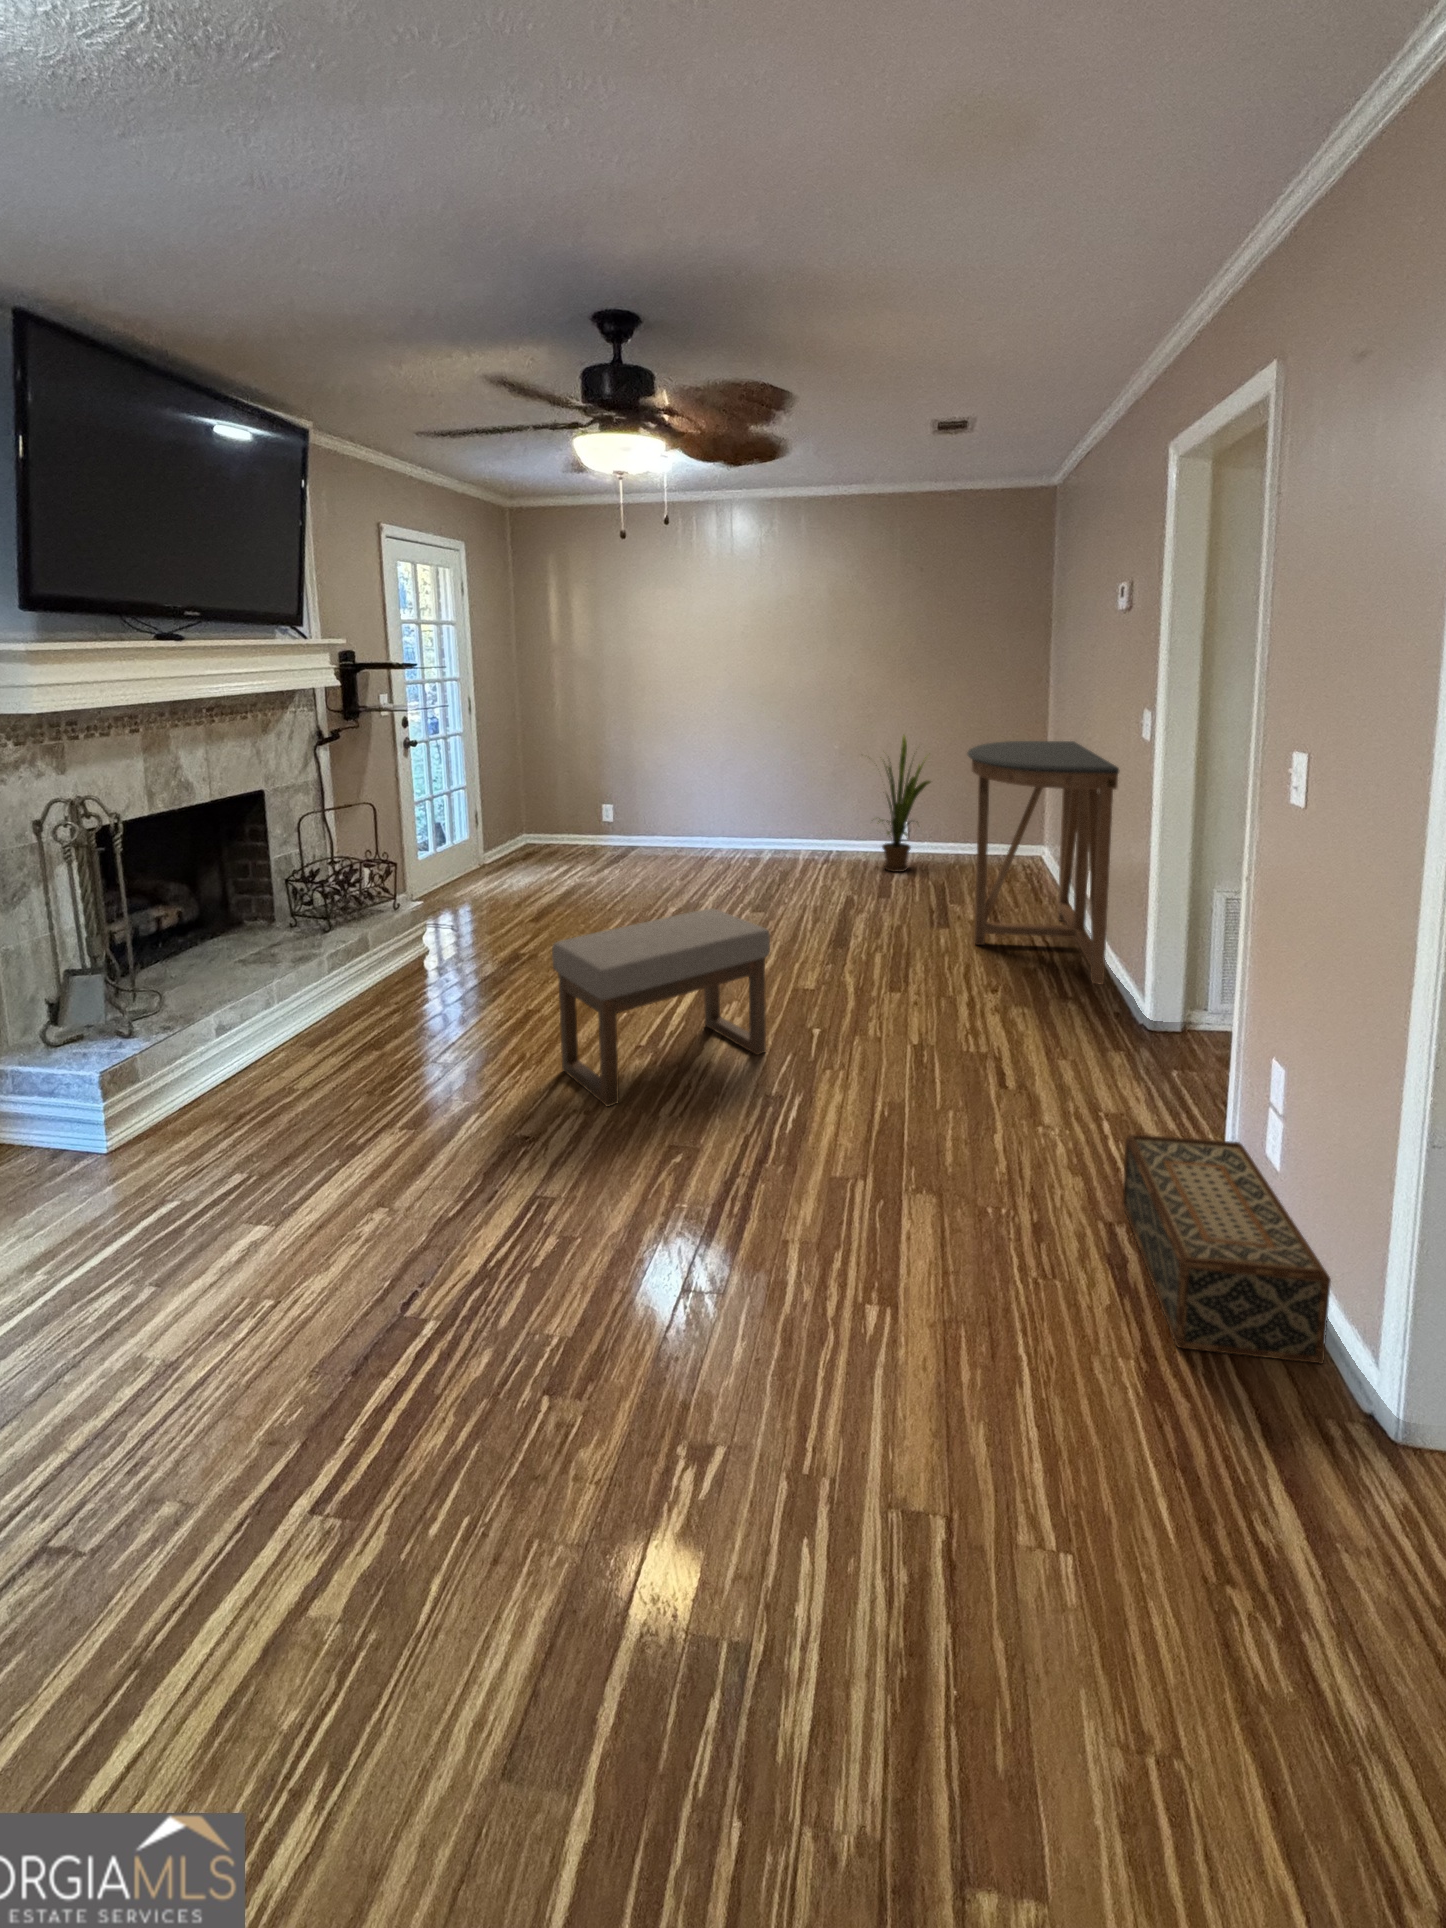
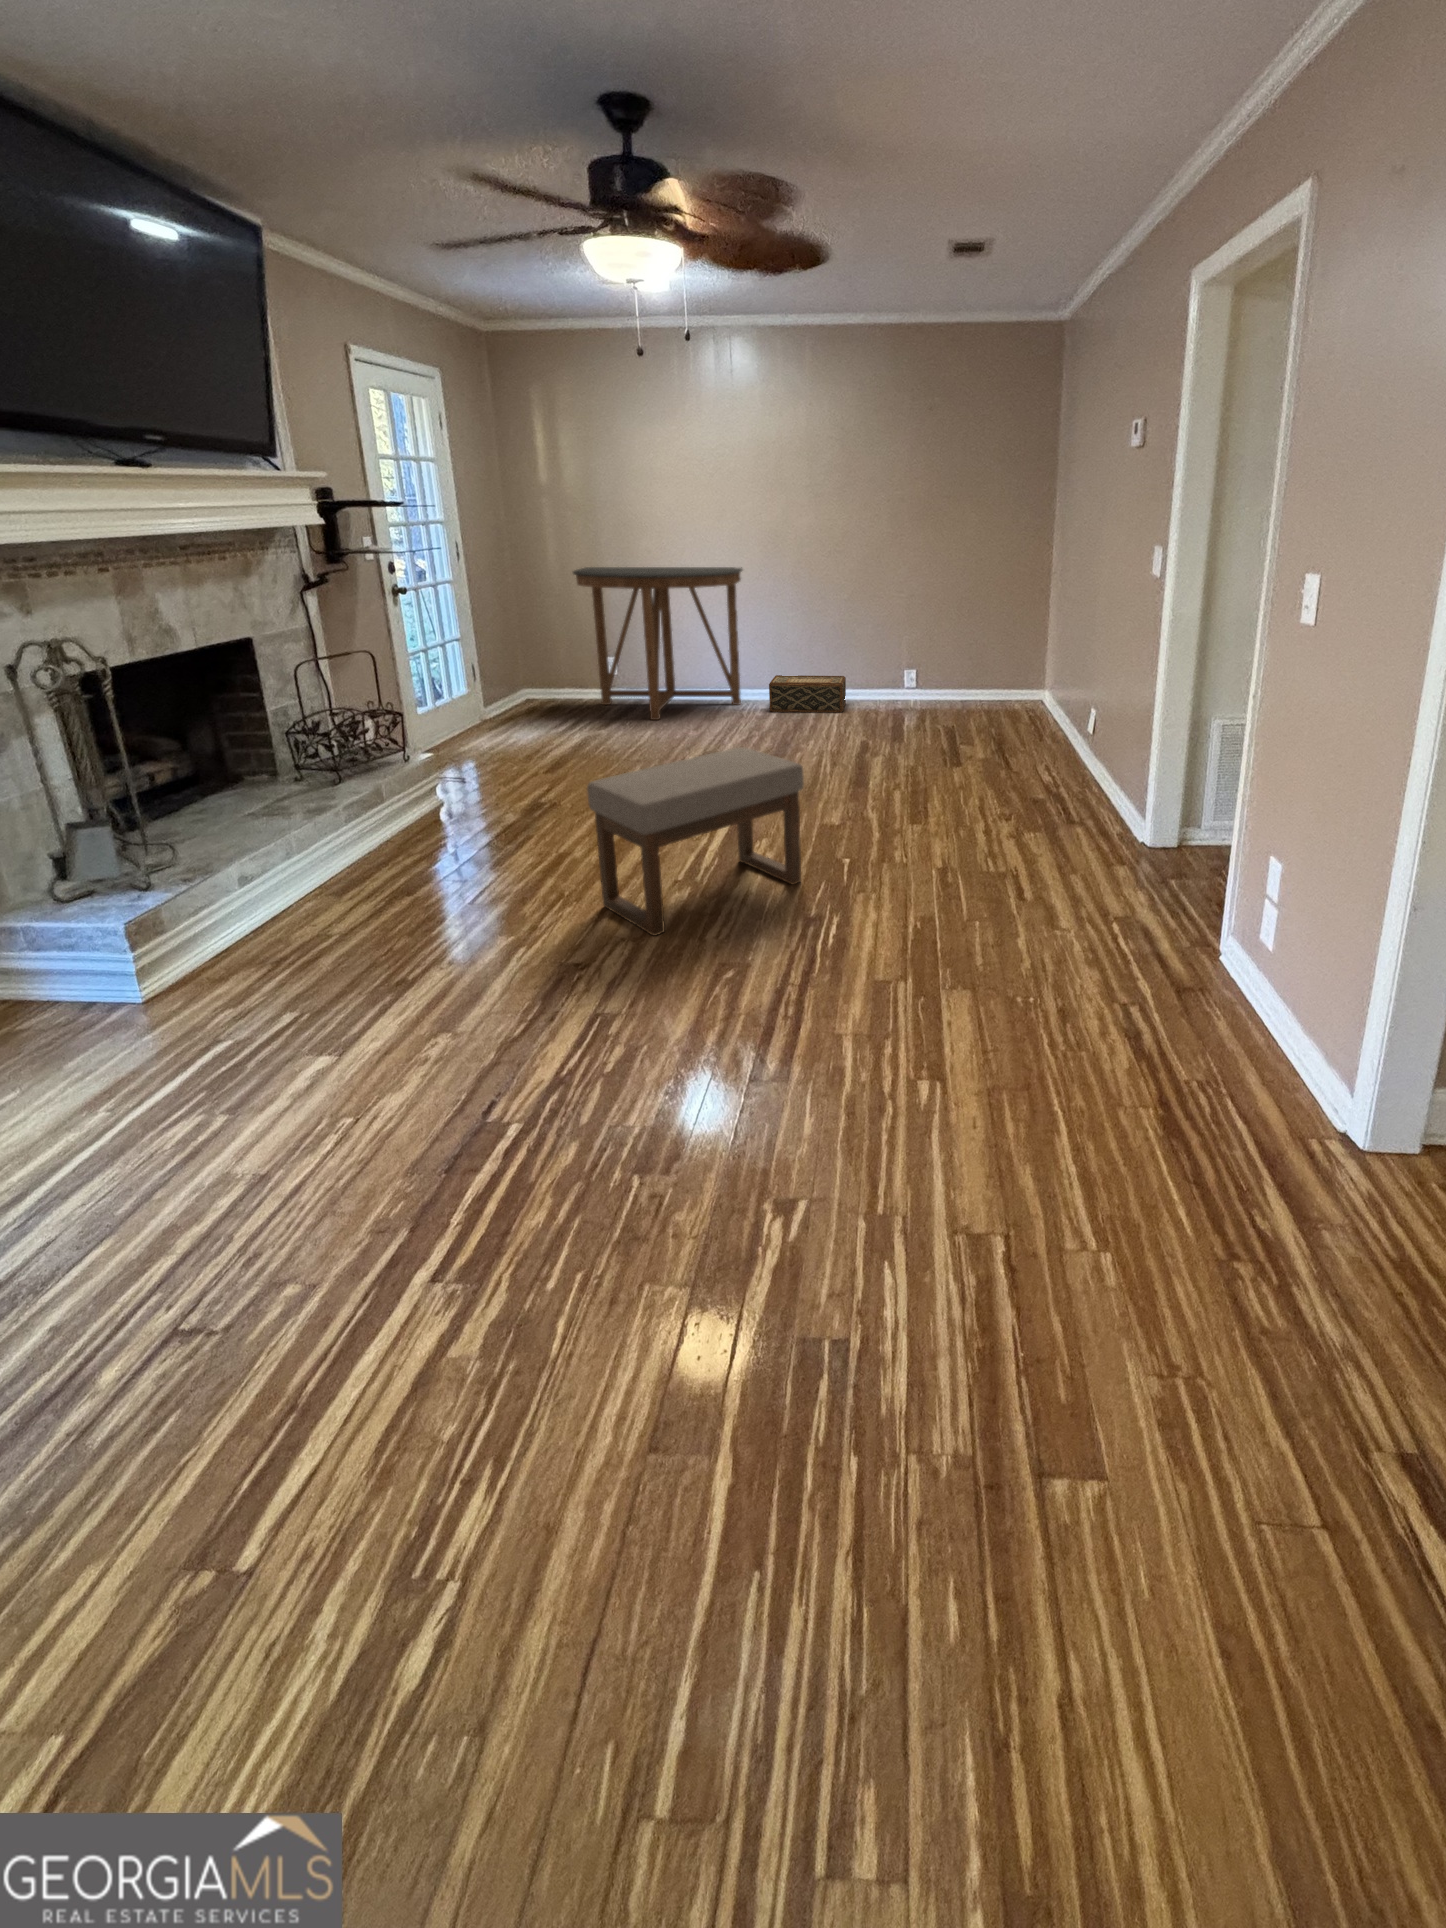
house plant: present [876,736,930,872] -> none [871,578,945,716]
console table: present [967,741,1119,984] -> present [573,567,742,720]
woven basket: present [1123,1135,1331,1364] -> present [769,675,846,712]

